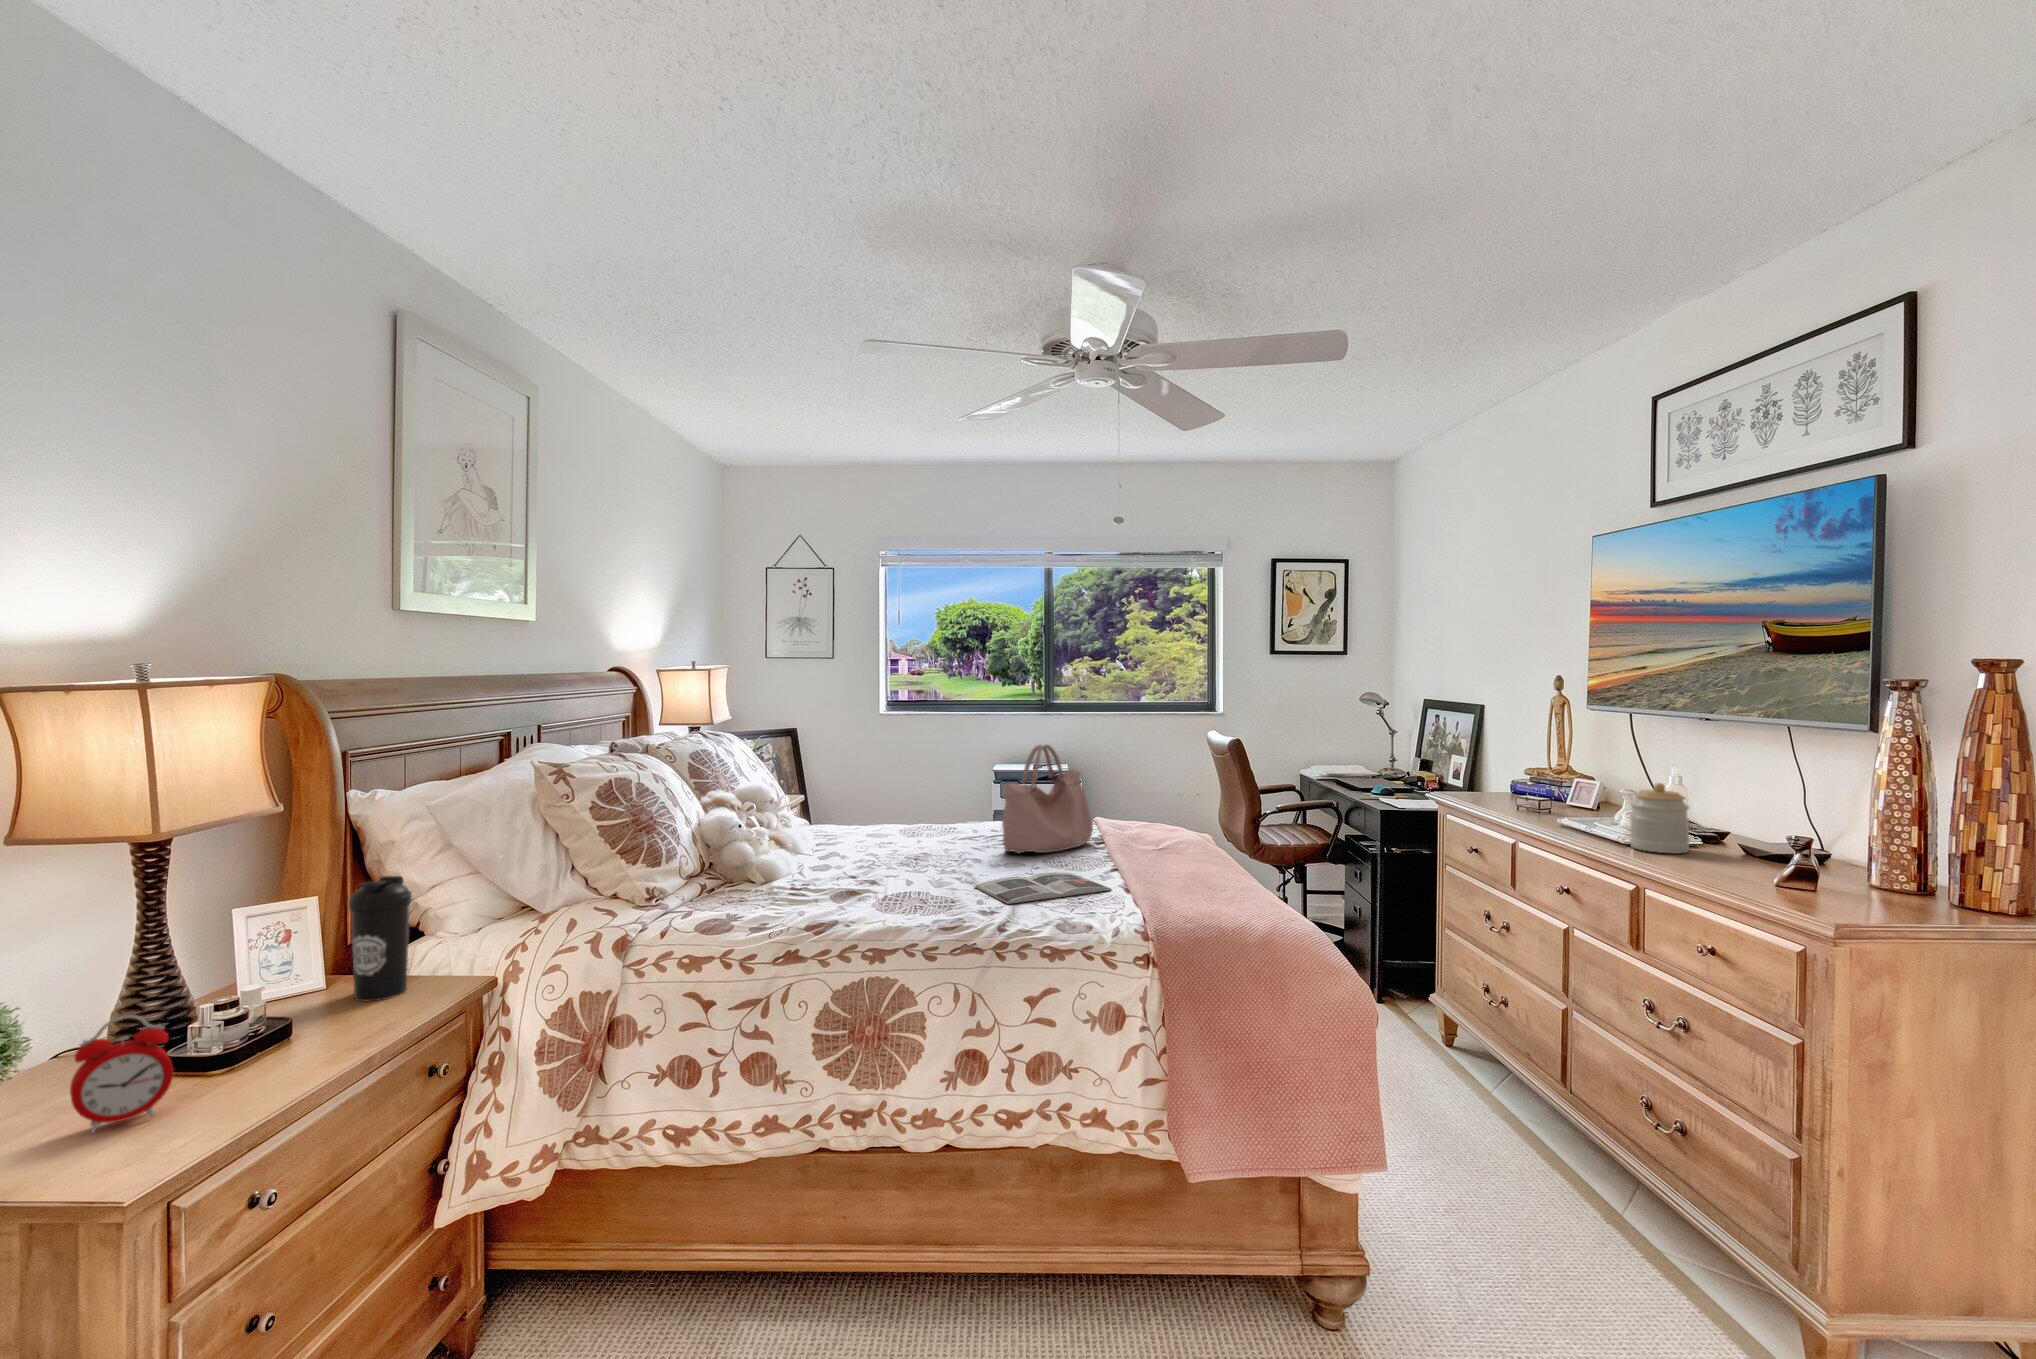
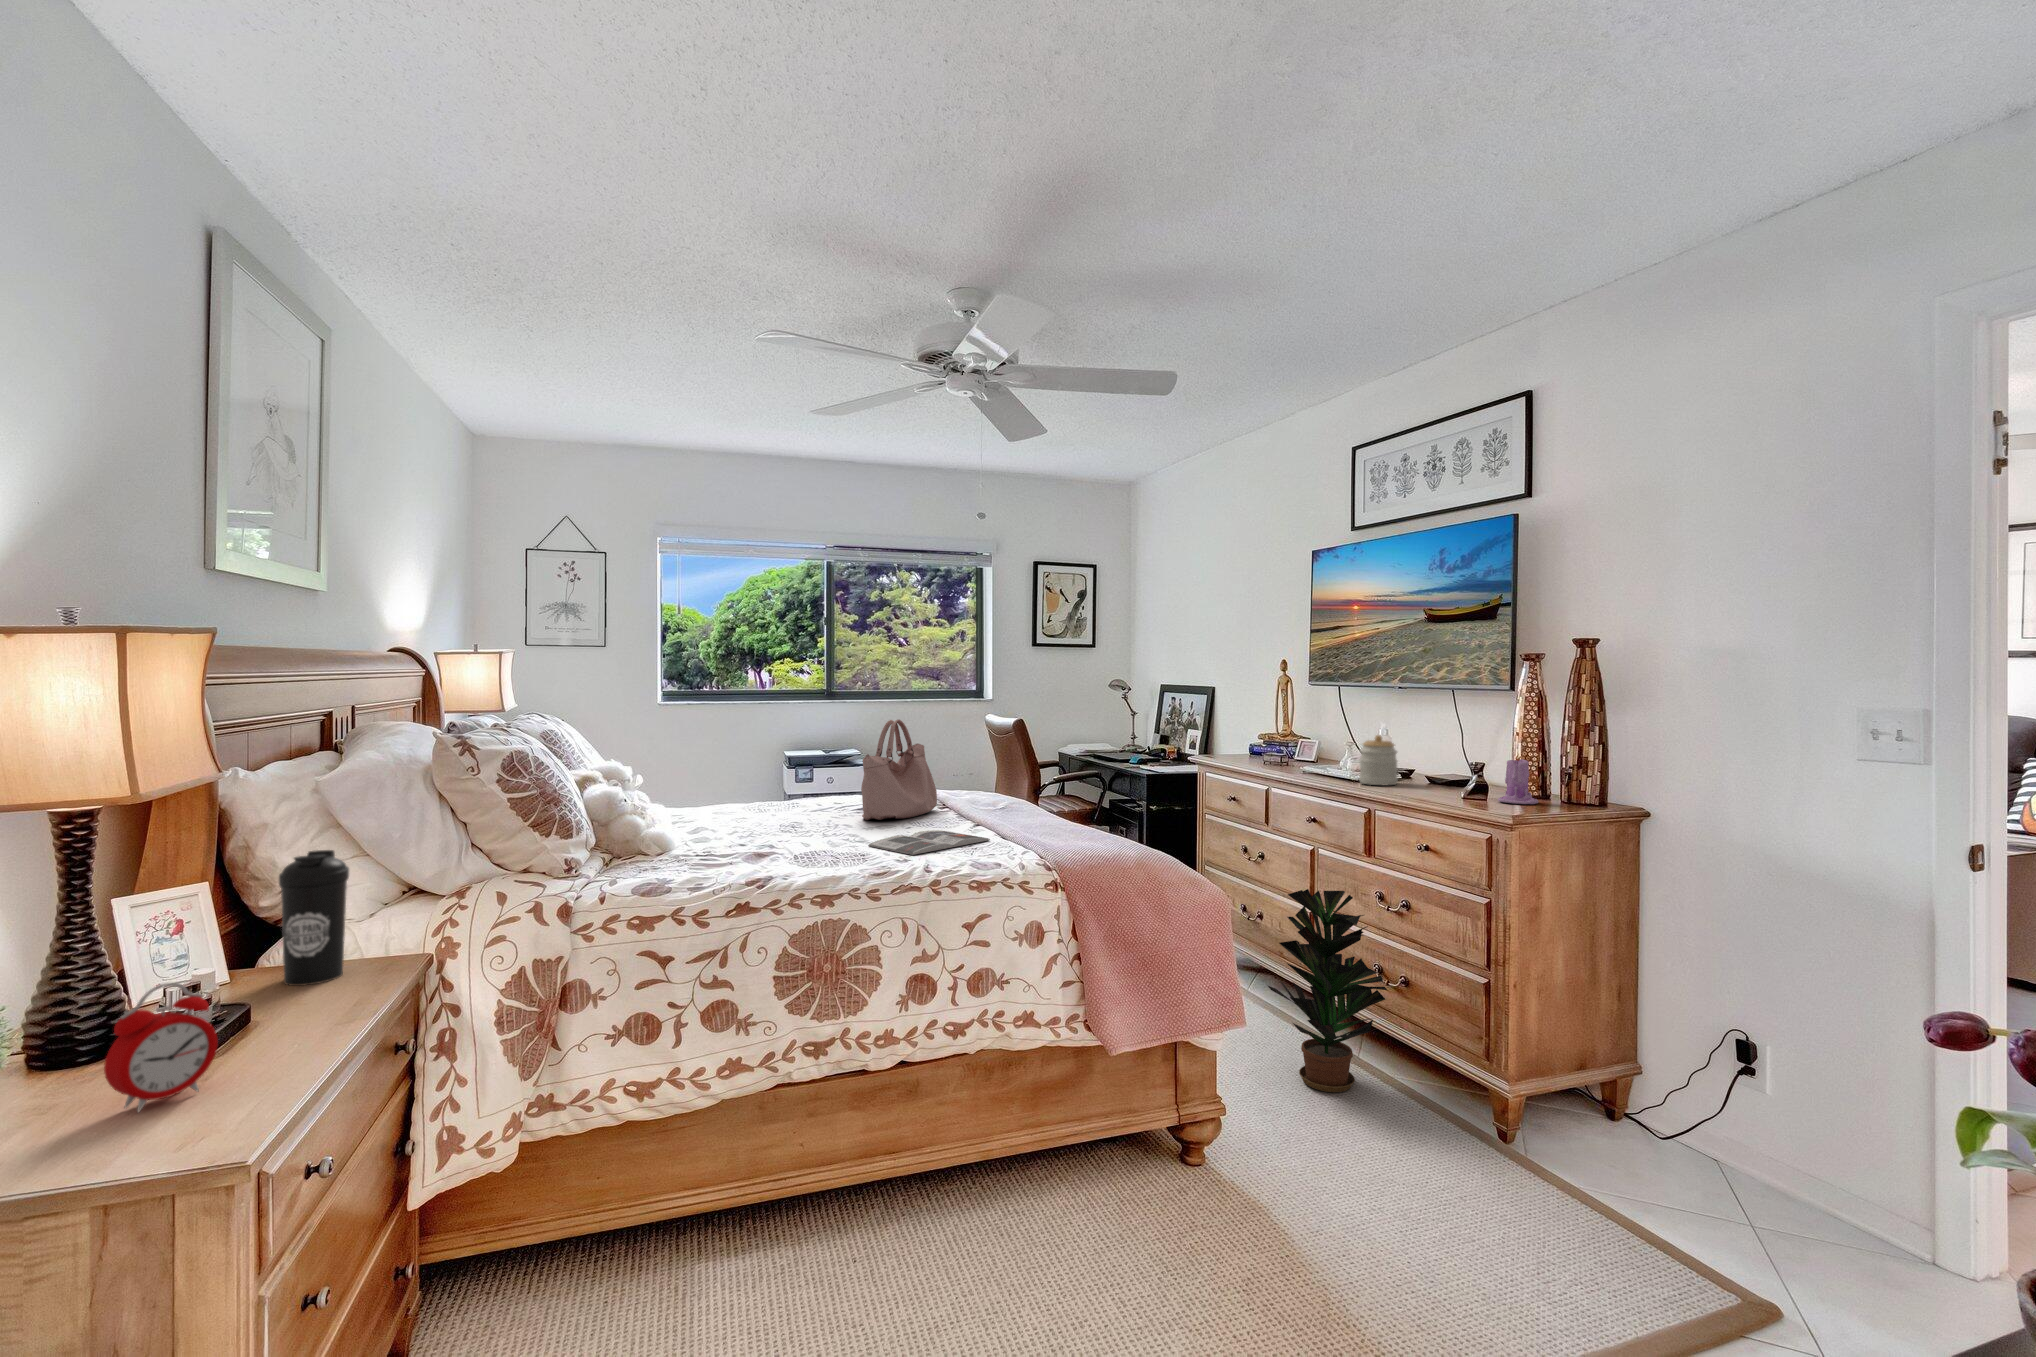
candle: none [1832,827,1905,907] -> present [1498,754,1538,804]
potted plant: none [1472,986,1646,1267] -> present [1268,889,1387,1092]

